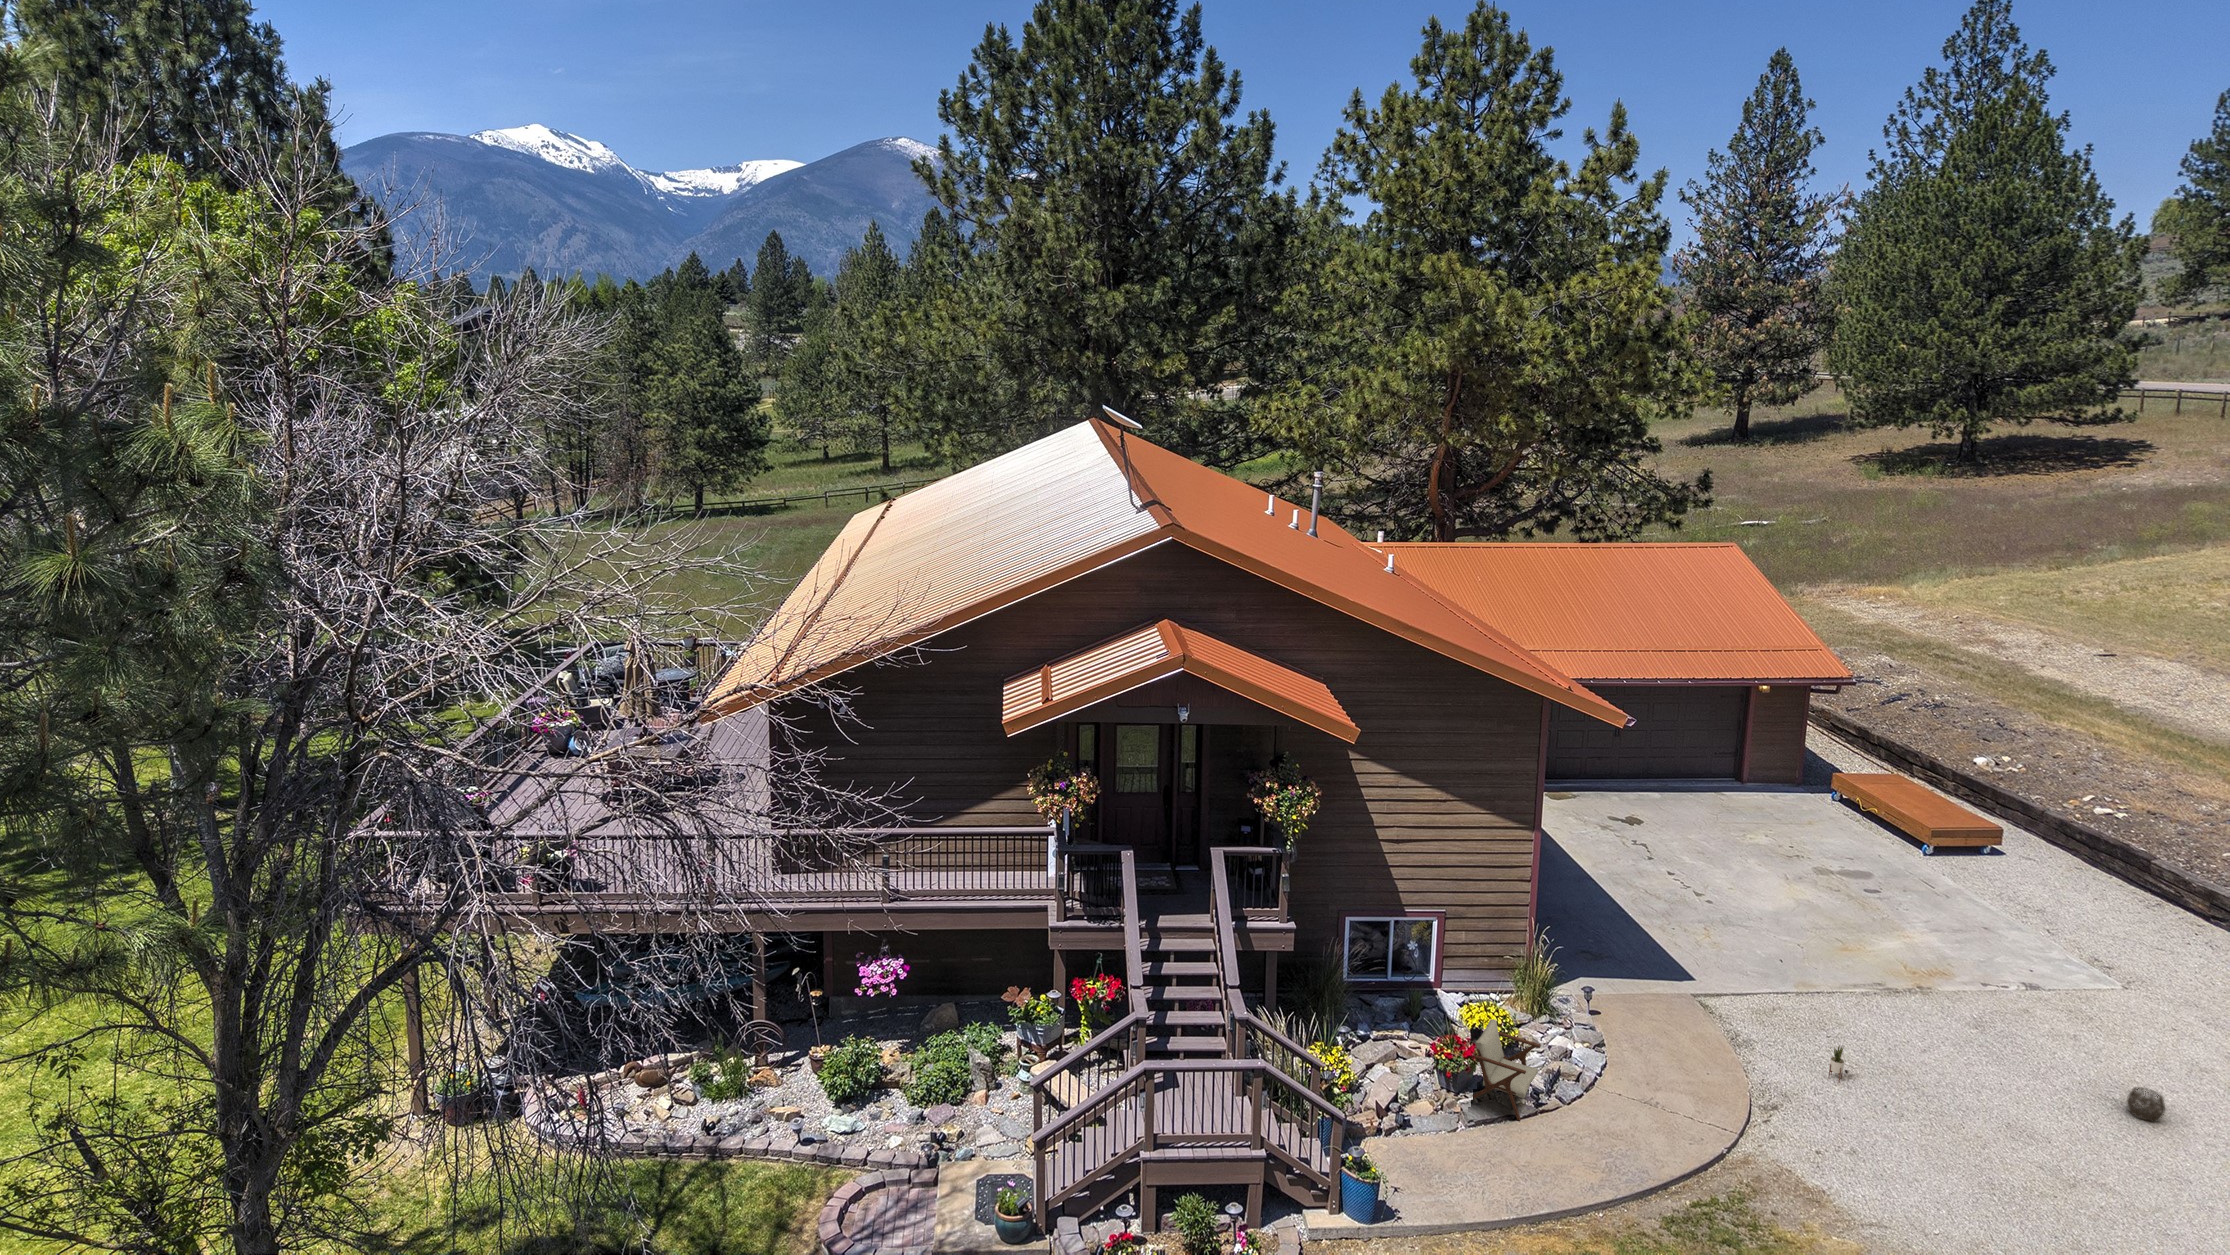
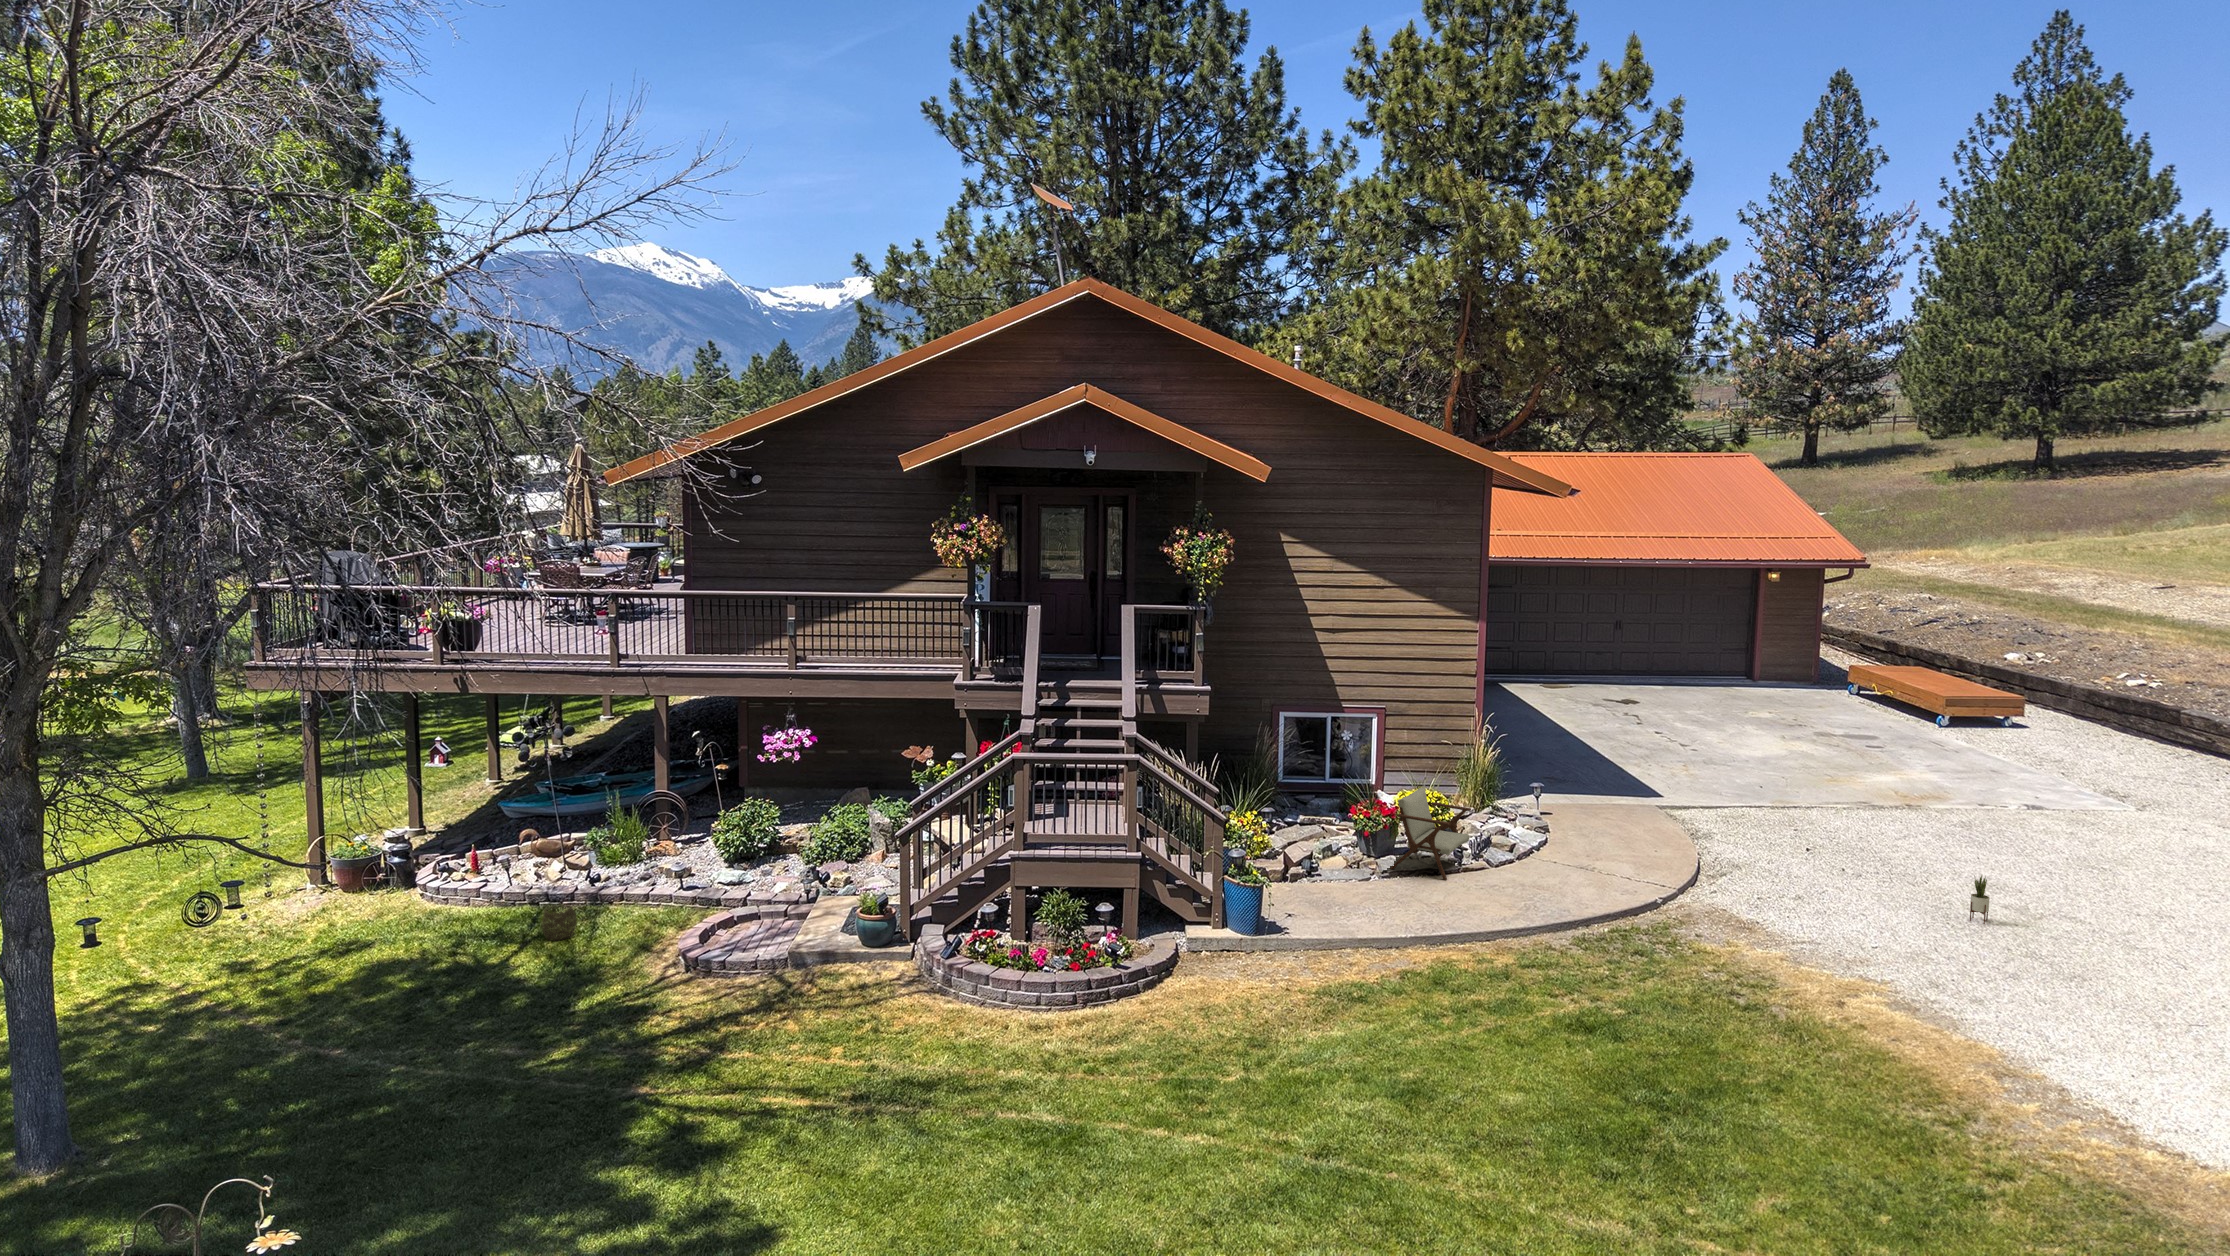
potted plant: present [1828,1045,1844,1082] -> present [1970,875,1990,924]
woven basket: present [2127,1087,2165,1122] -> present [541,904,577,940]

